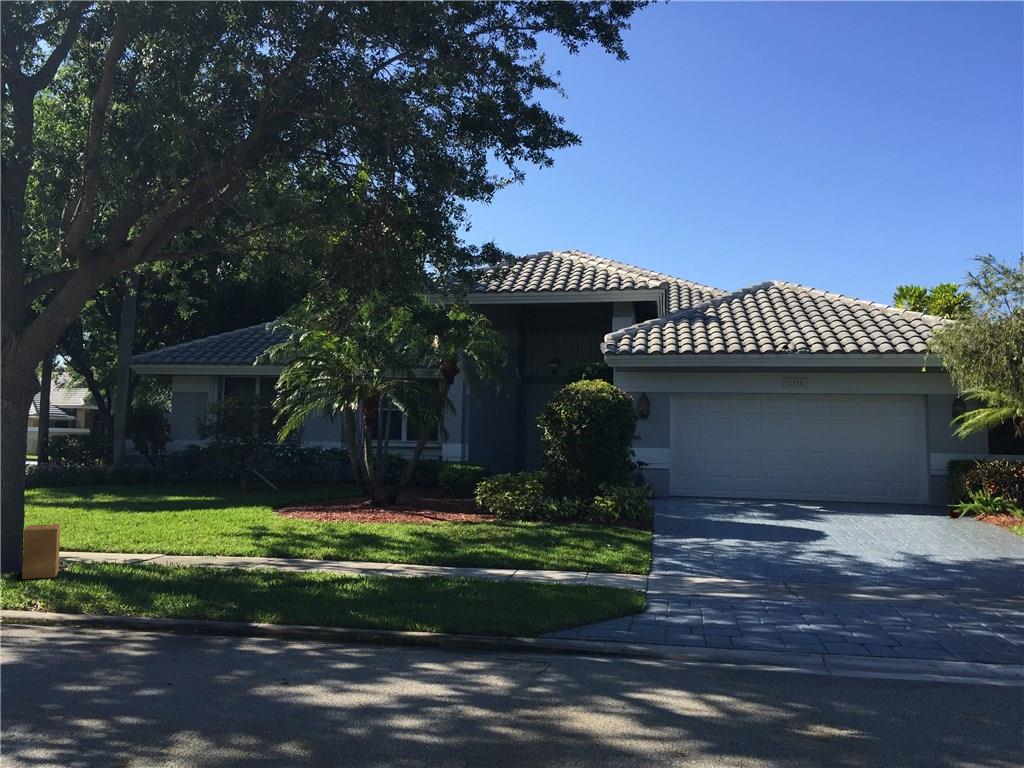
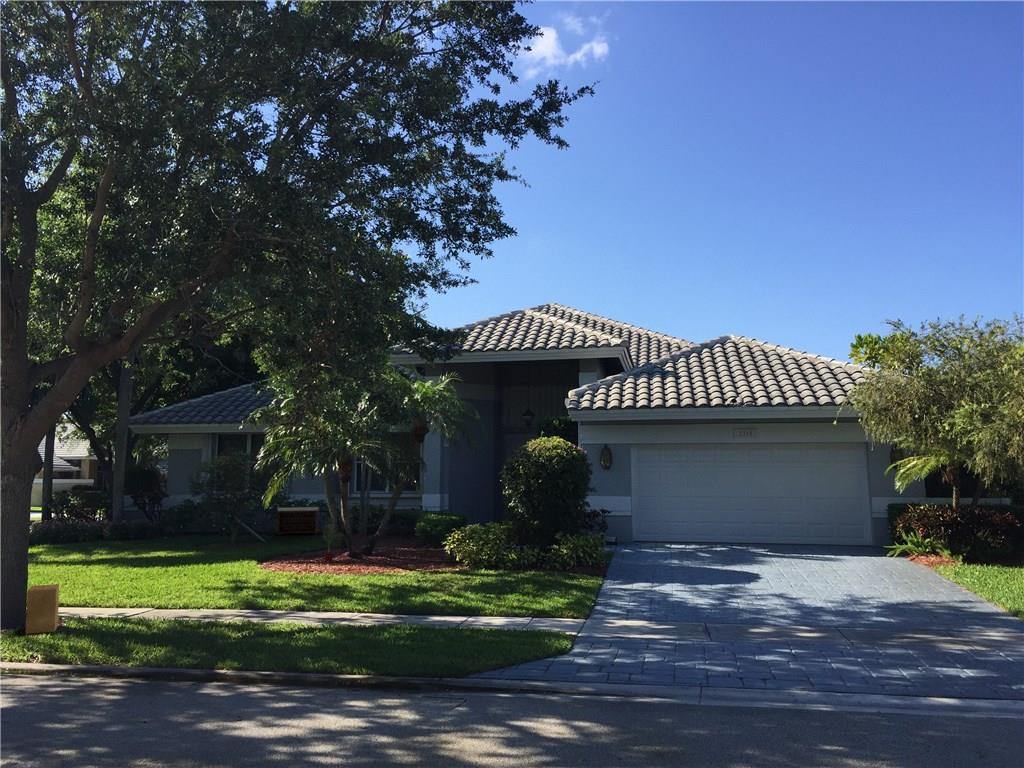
bench: none [287,455,332,483] -> present [277,507,320,535]
potted tree: present [946,471,972,518] -> present [323,519,343,560]

